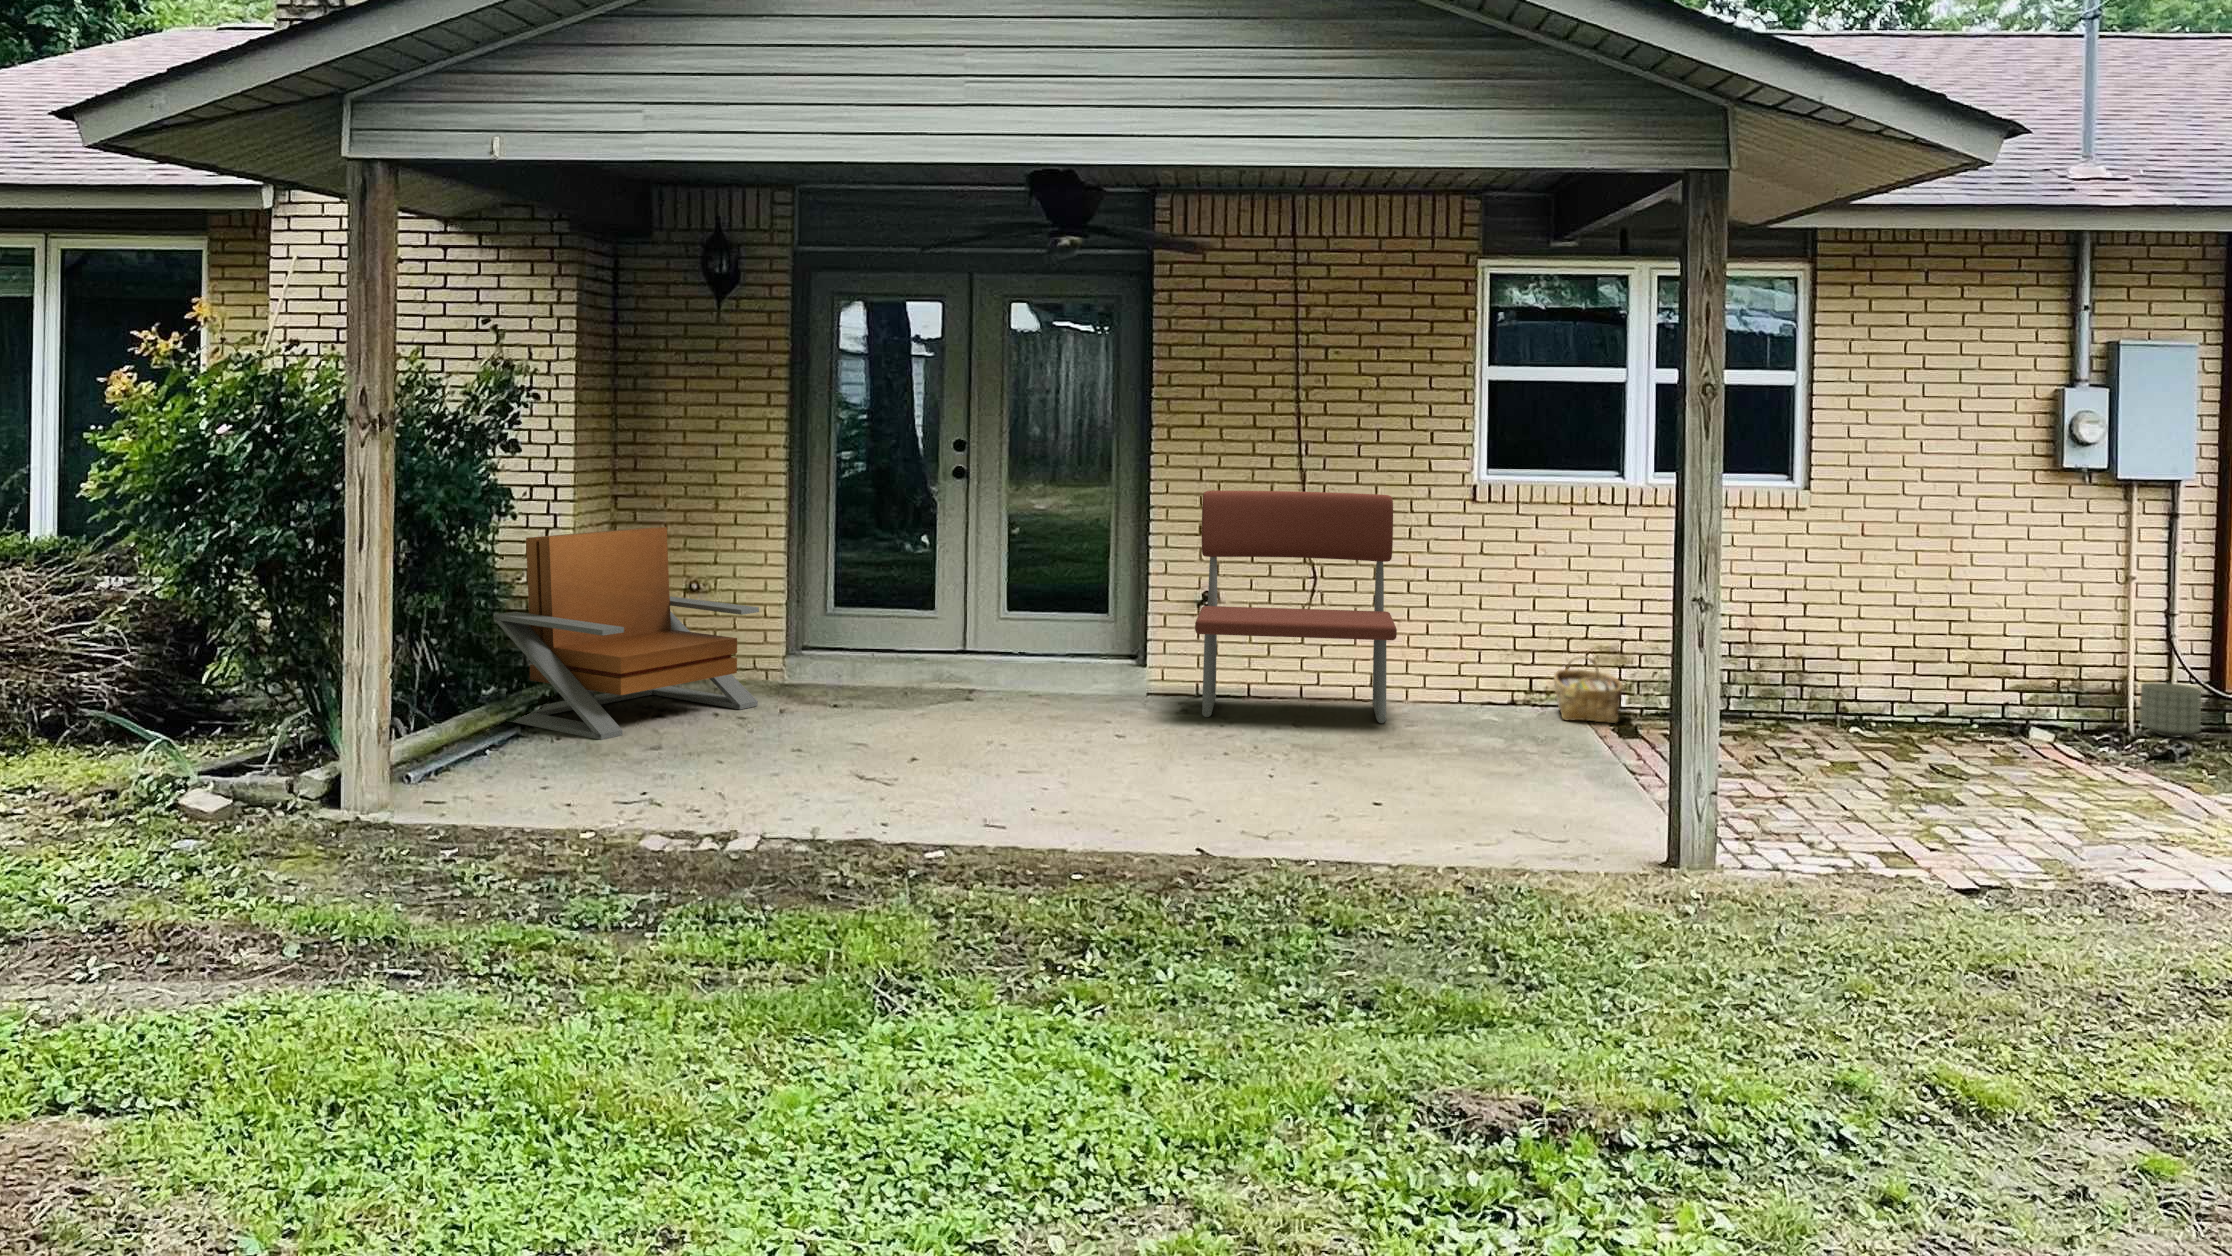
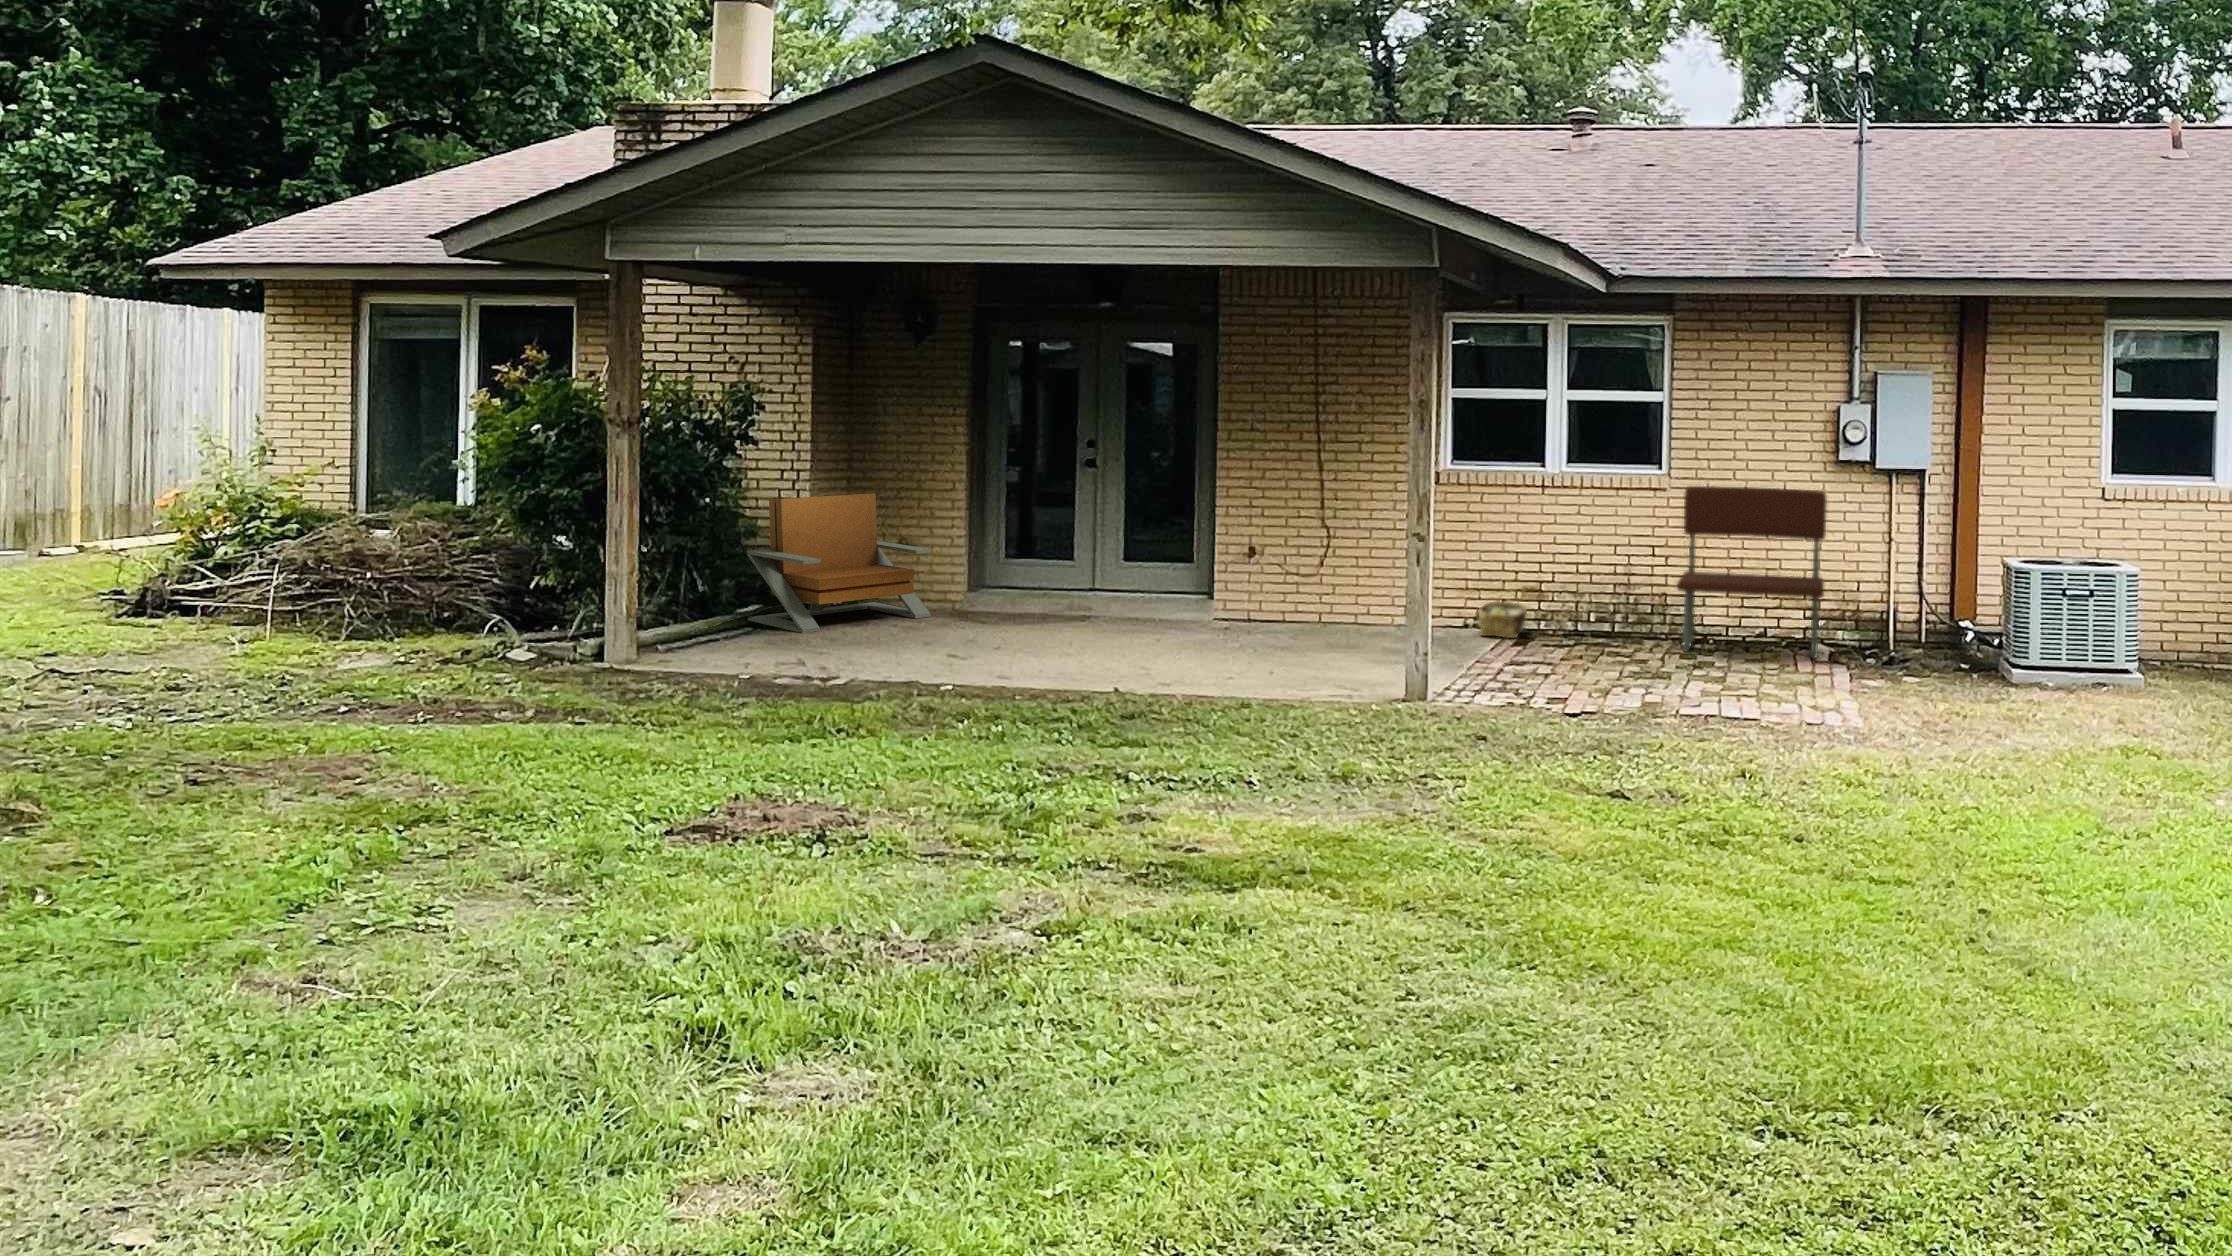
bench: present [1195,491,1397,723] -> present [1677,486,1827,658]
planter: present [2140,682,2201,738] -> none [1891,616,1929,655]

